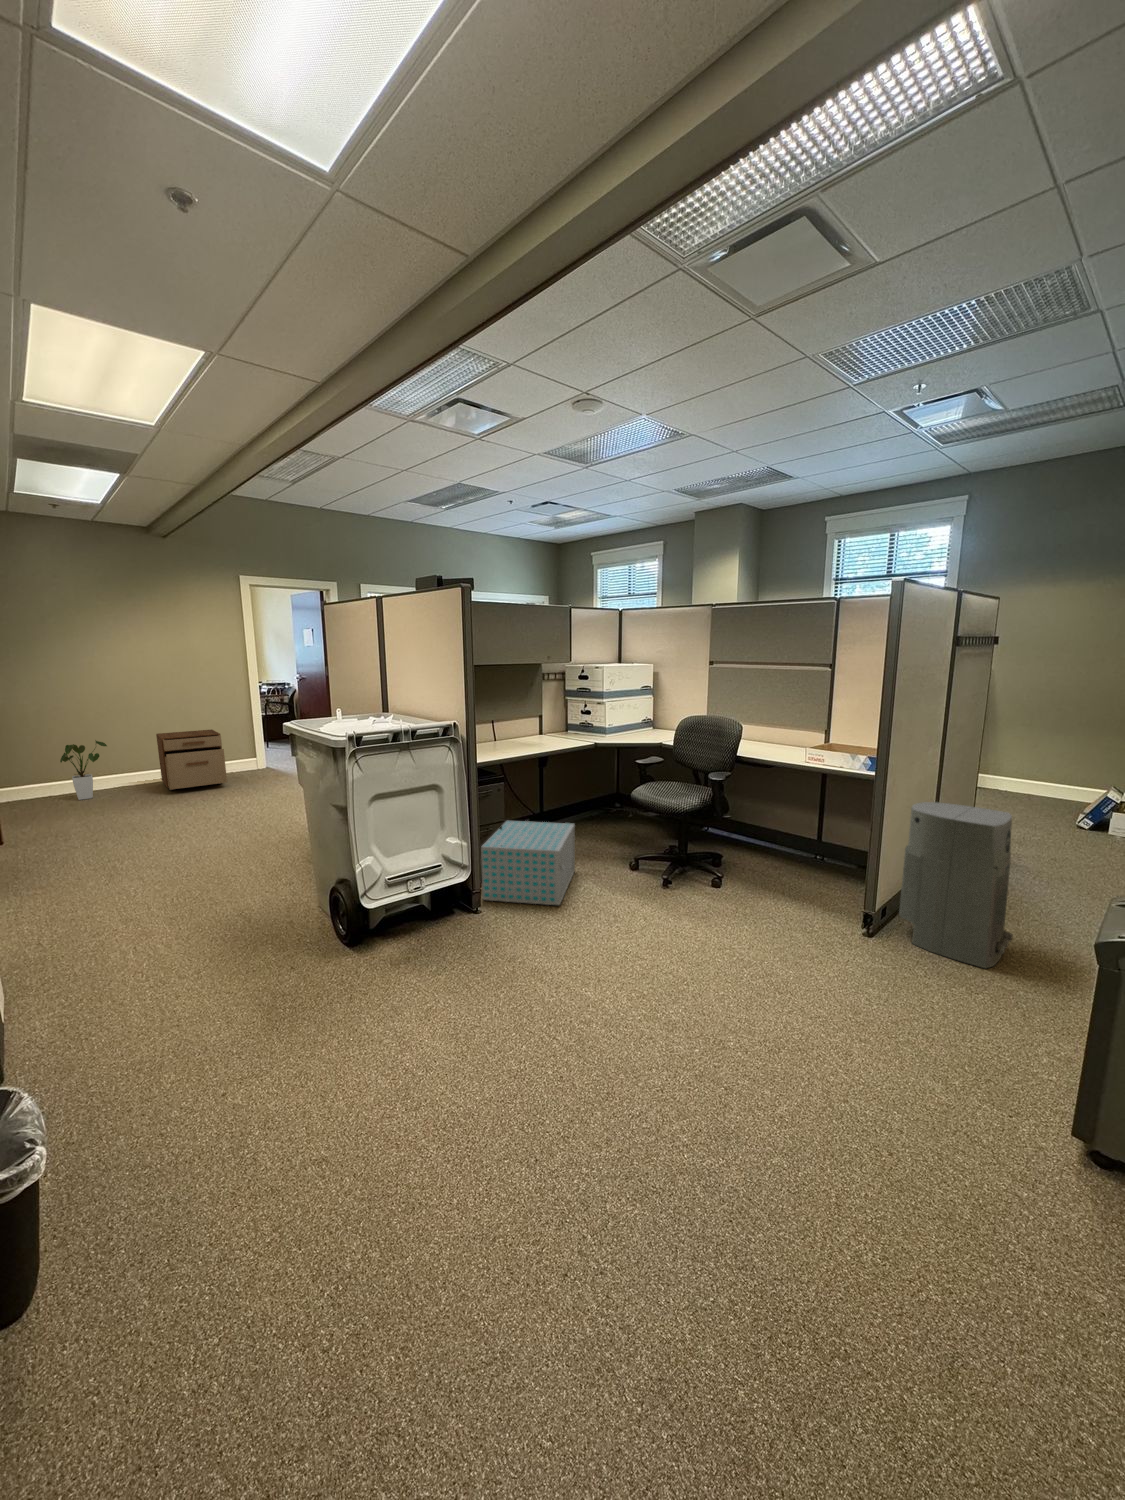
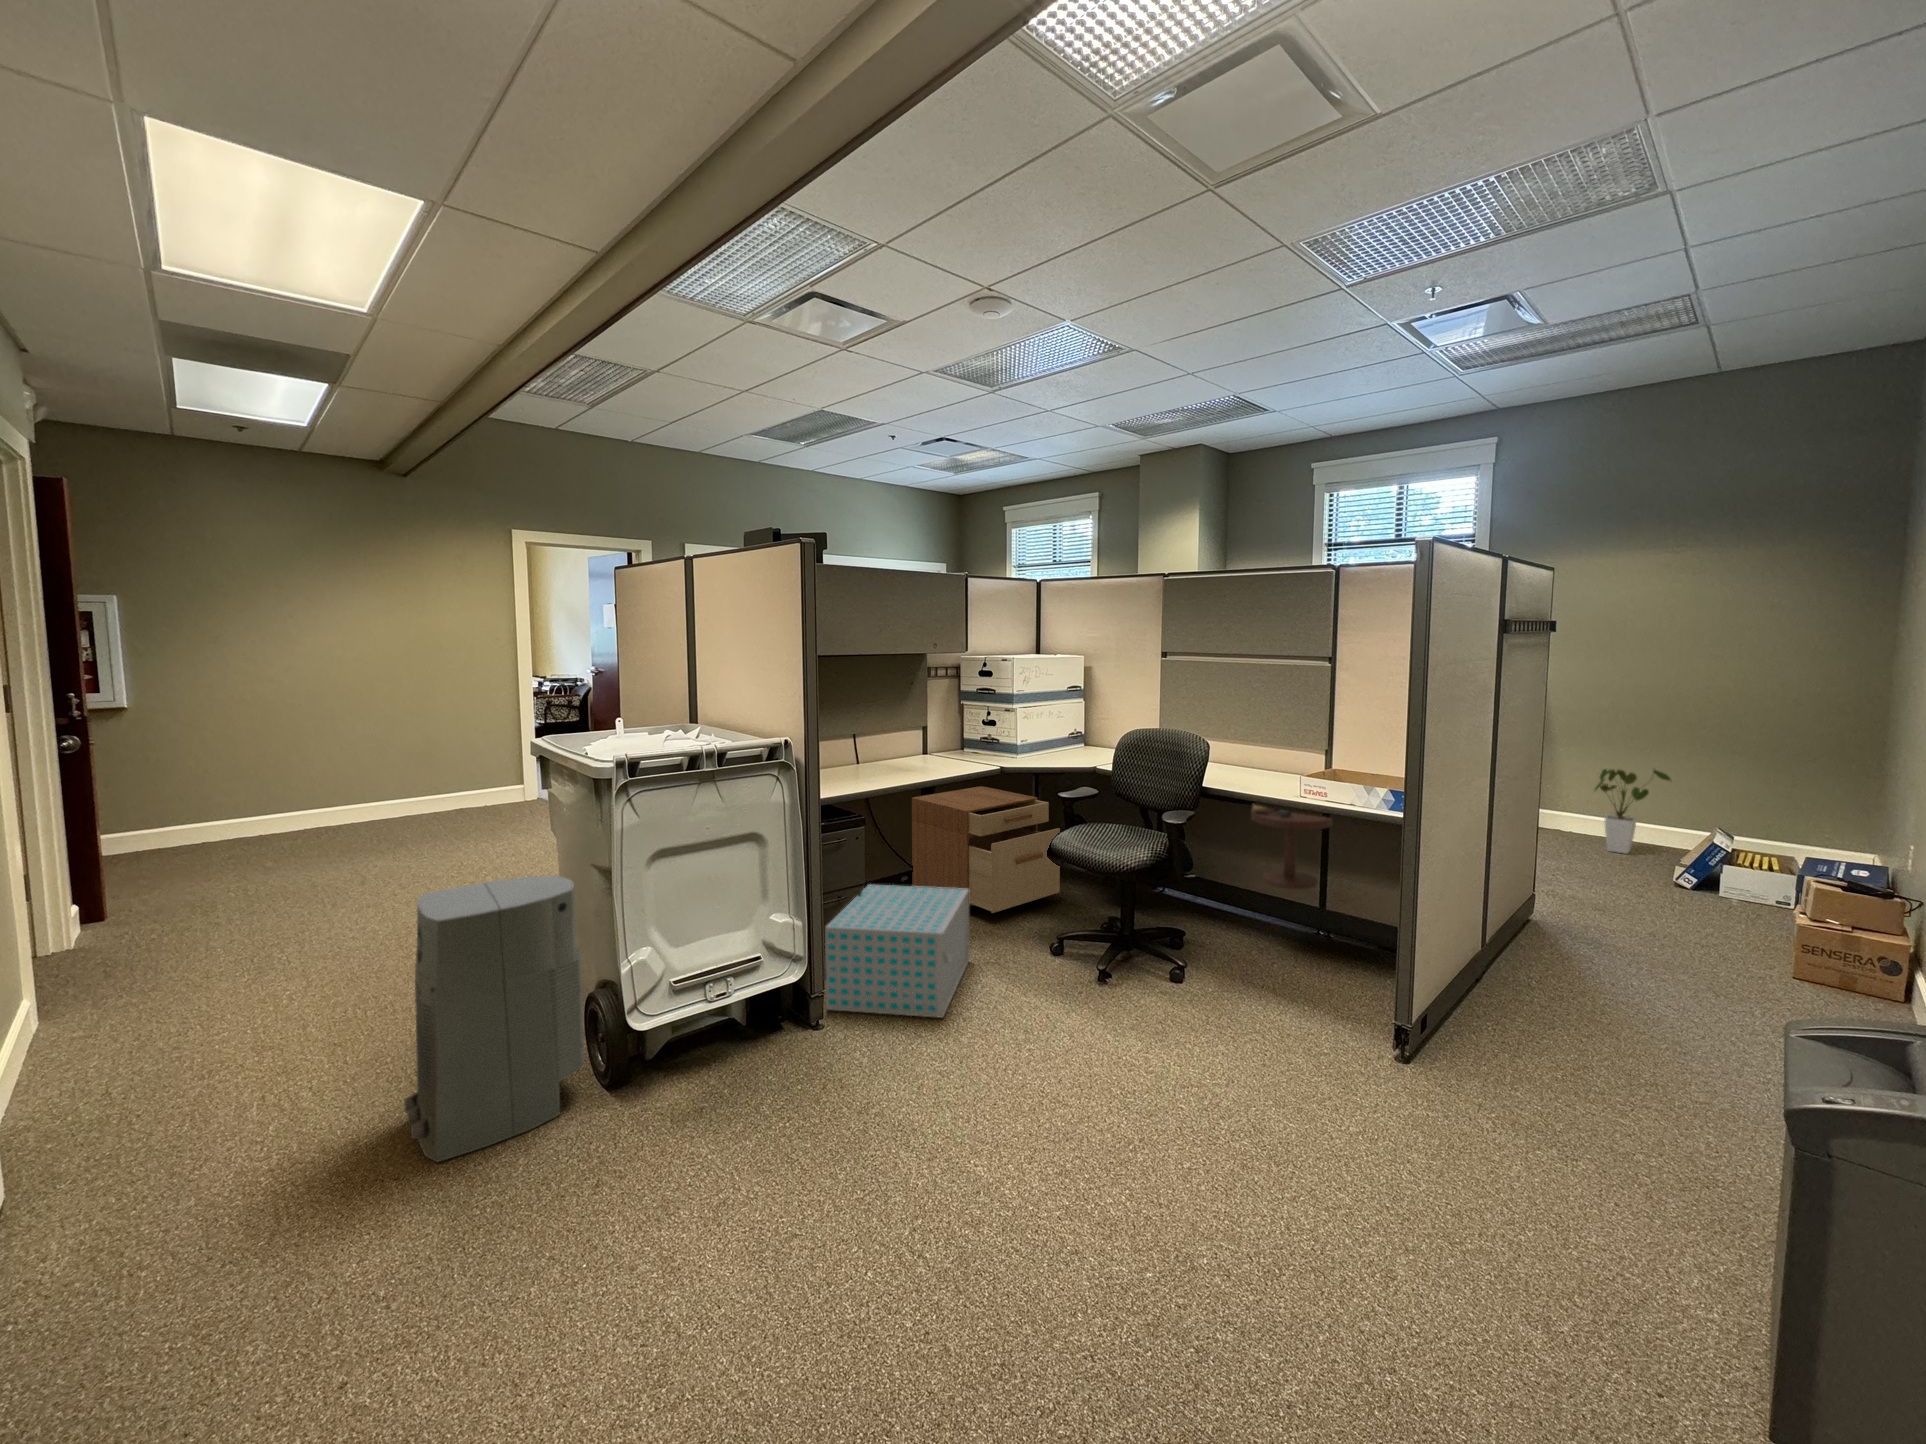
filing cabinet: present [156,729,227,790] -> present [912,786,1060,913]
house plant: present [60,741,107,800] -> present [1595,769,1671,854]
side table: none [769,766,826,863] -> present [1251,803,1332,889]
air purifier: present [899,802,1013,968] -> present [404,875,584,1162]

